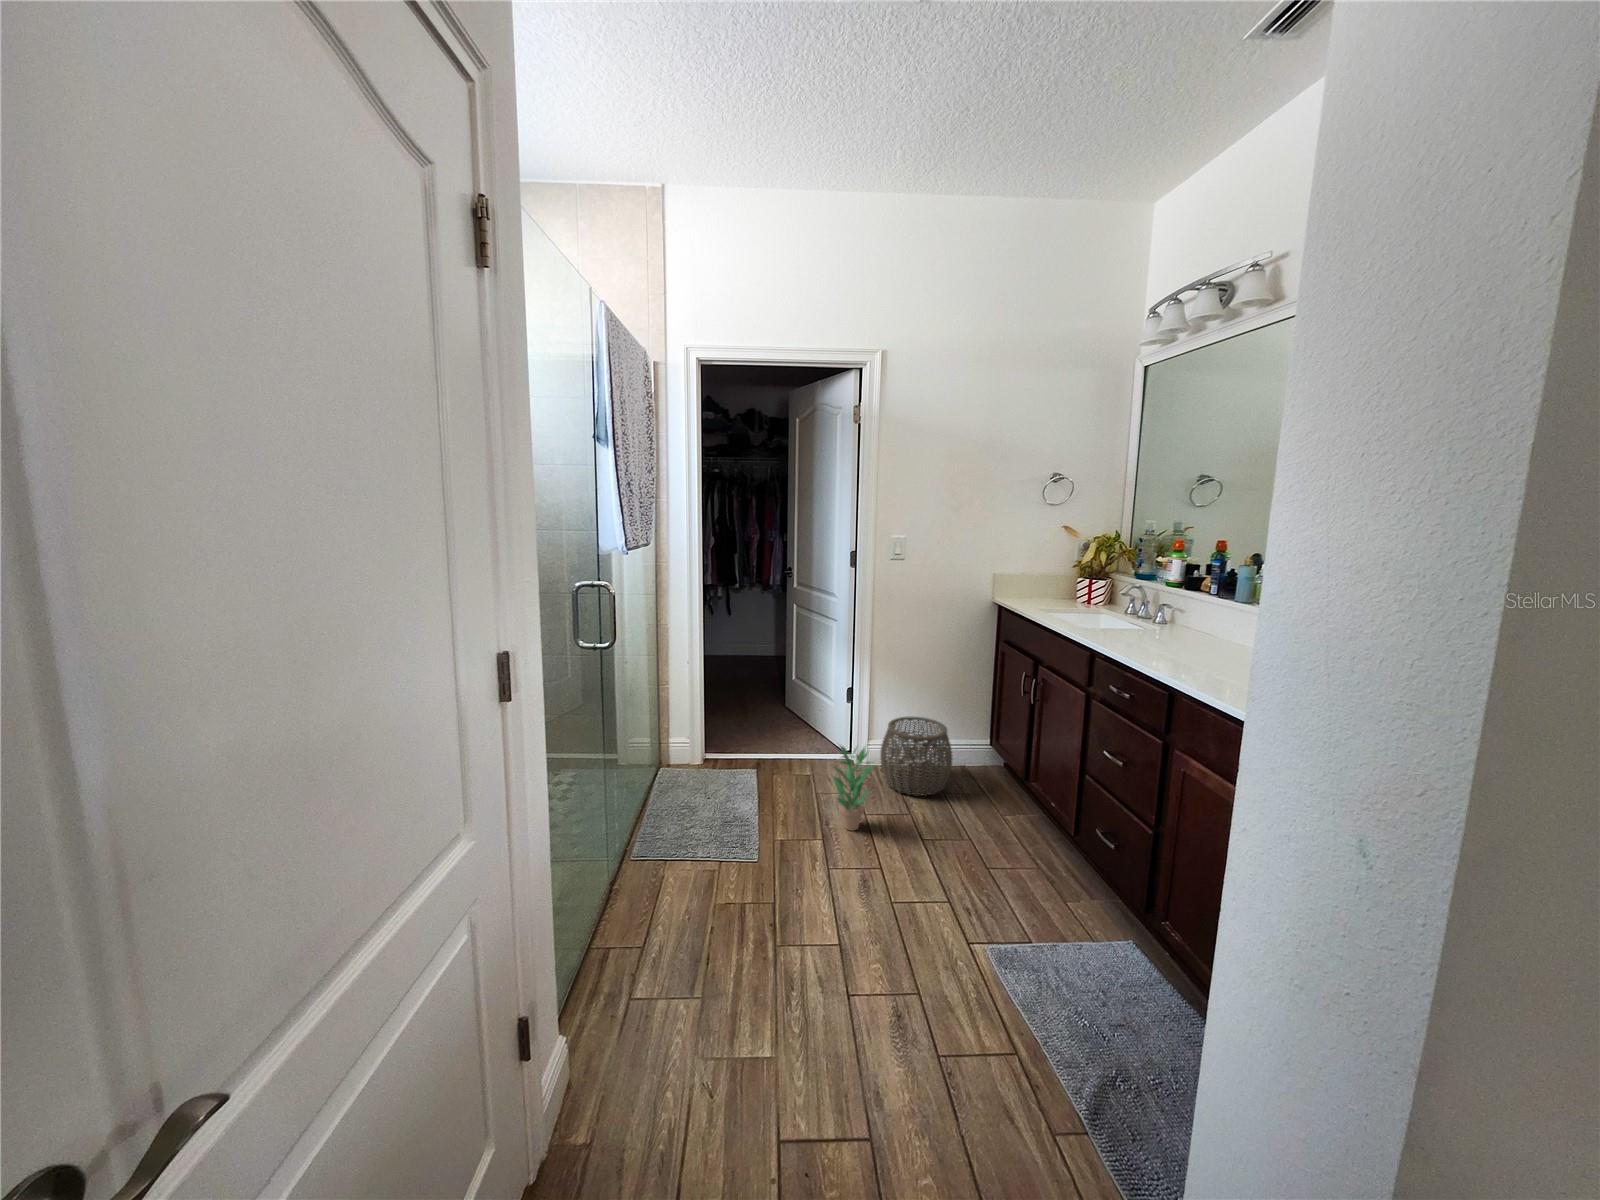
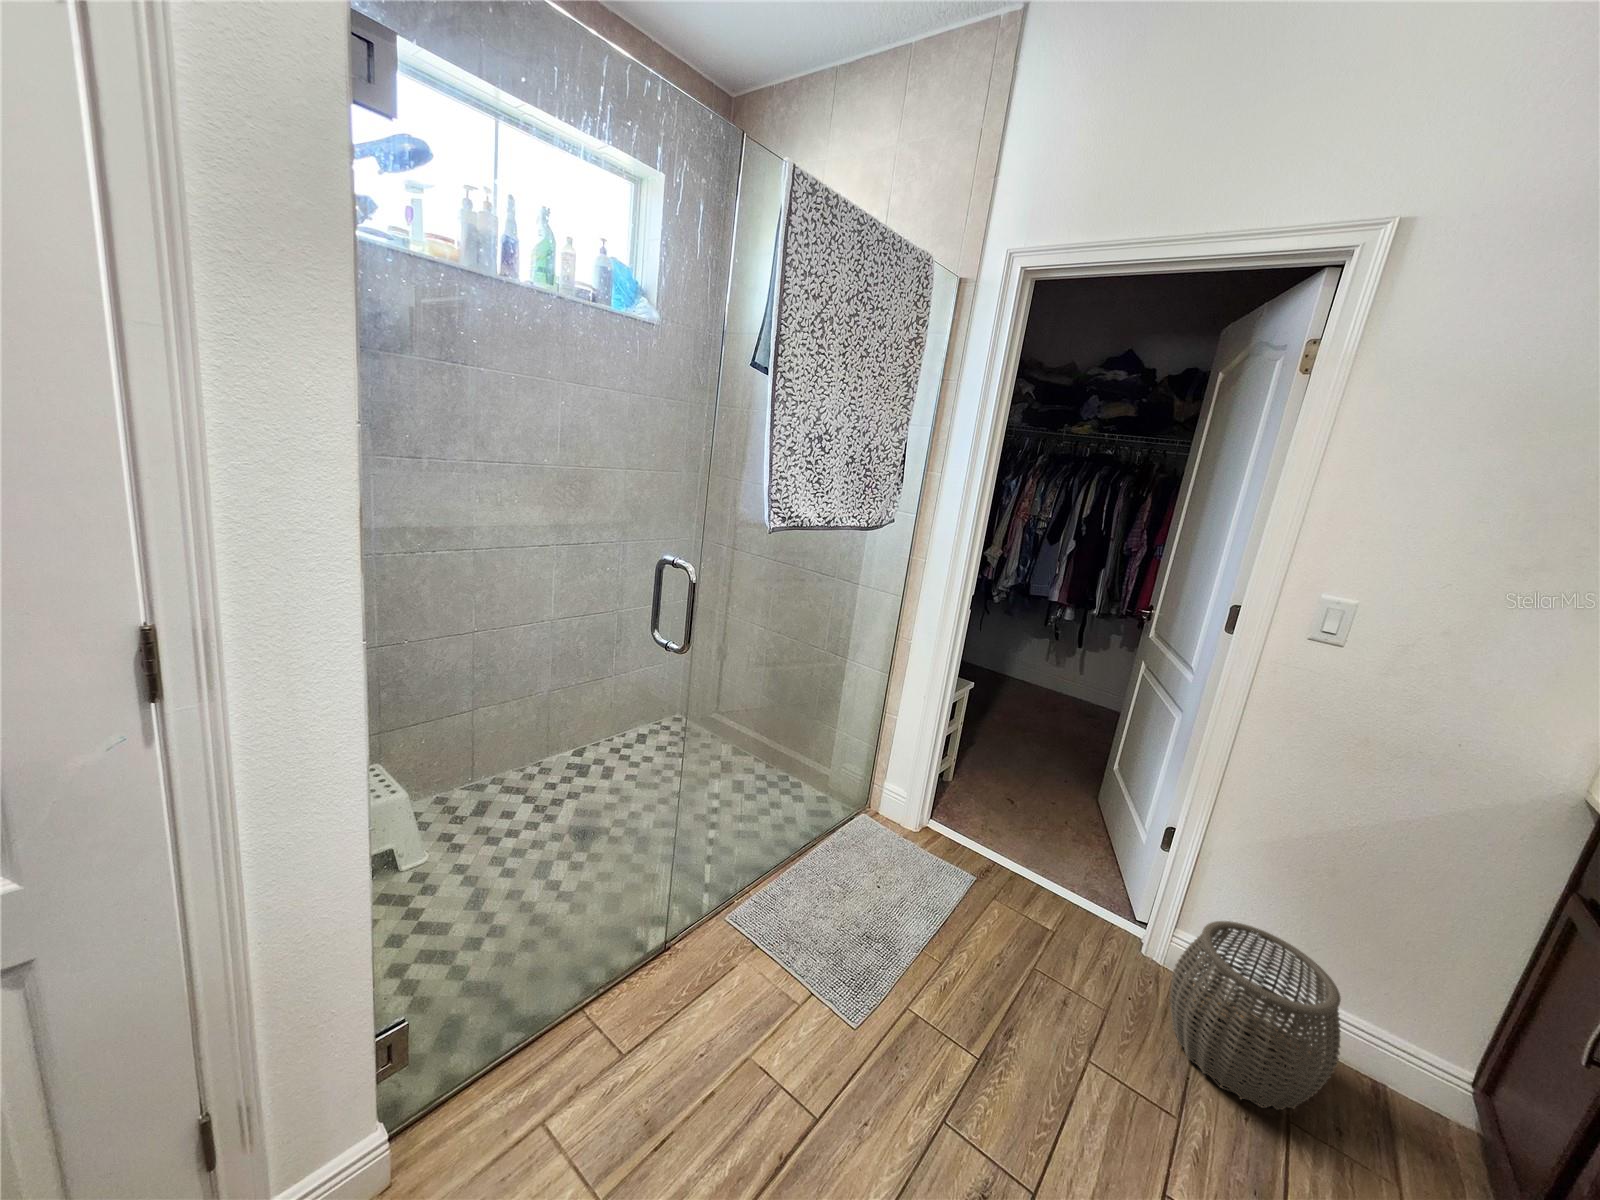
potted plant: present [831,746,877,831] -> none [1016,919,1119,1079]

